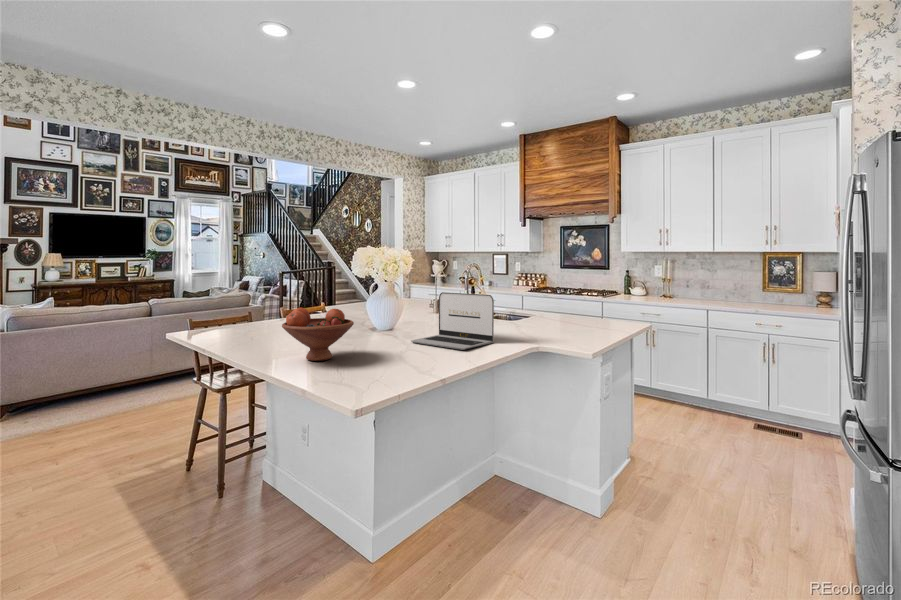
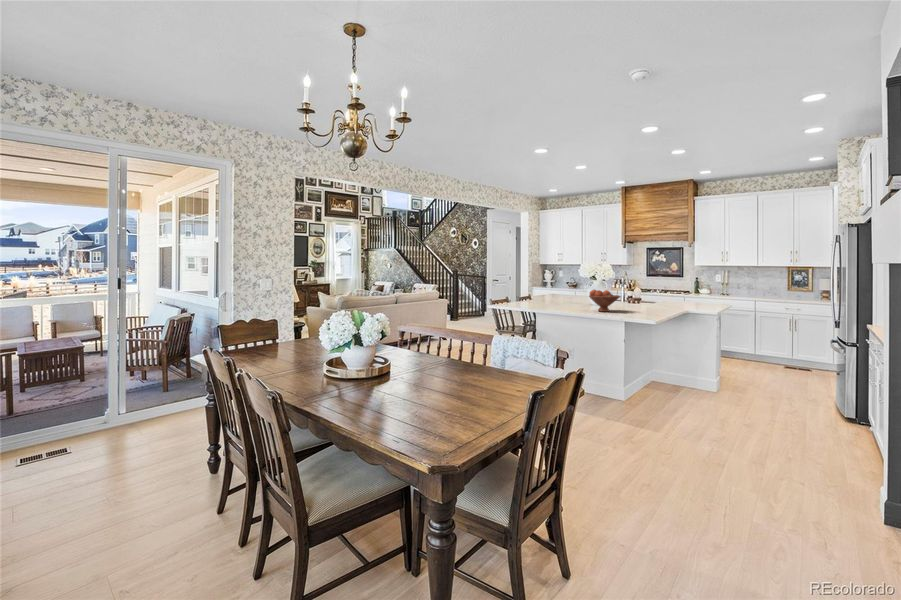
laptop: present [411,292,494,350] -> none [628,285,668,309]

